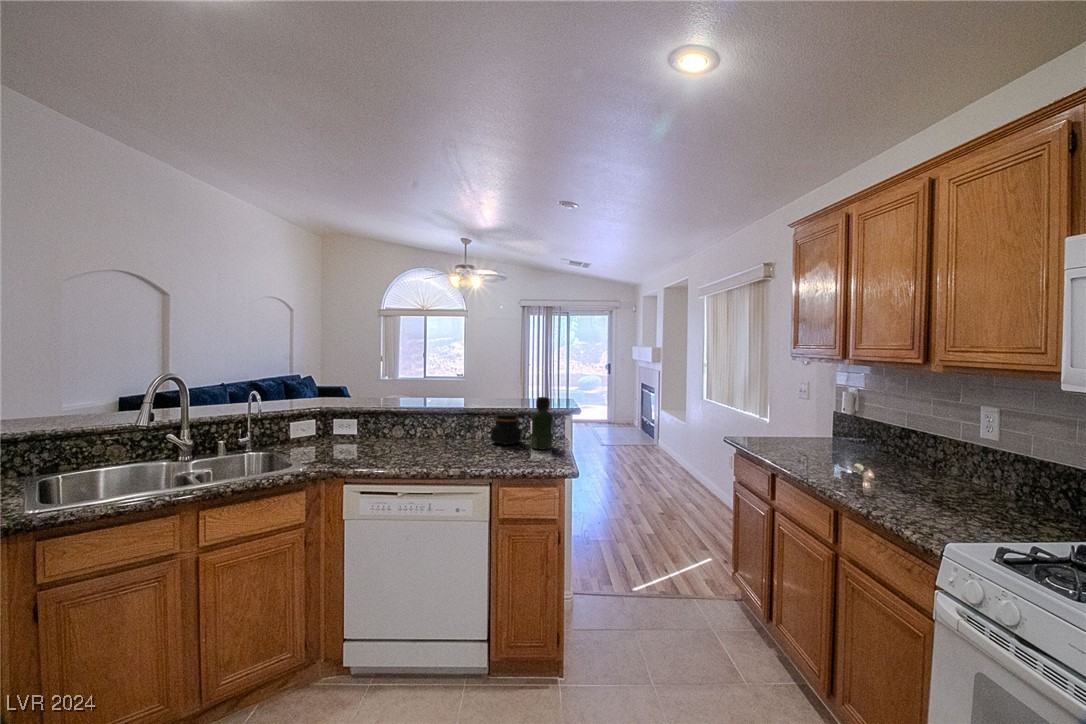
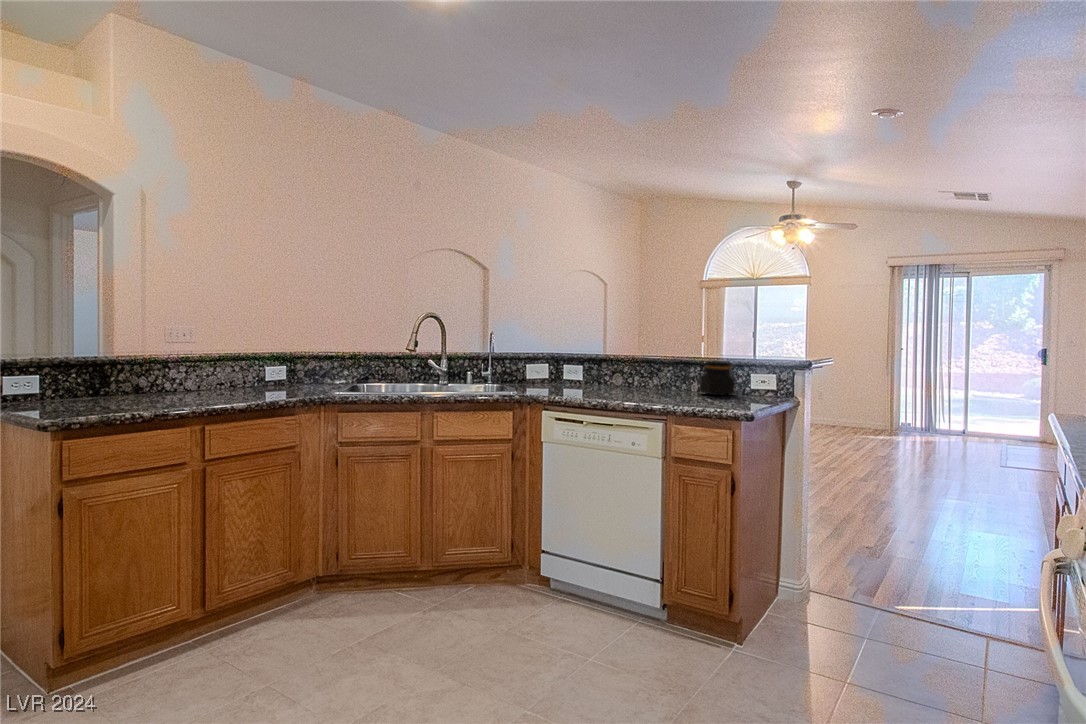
bottle: present [531,397,553,449] -> none [737,341,764,401]

